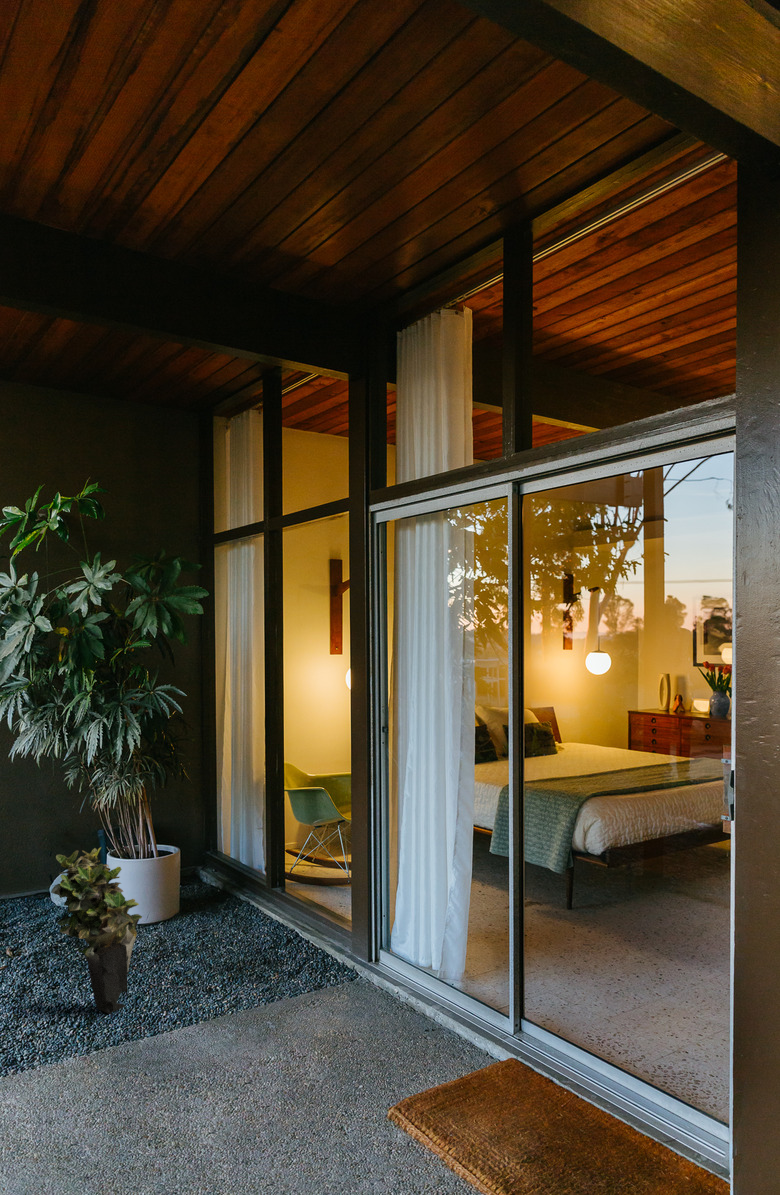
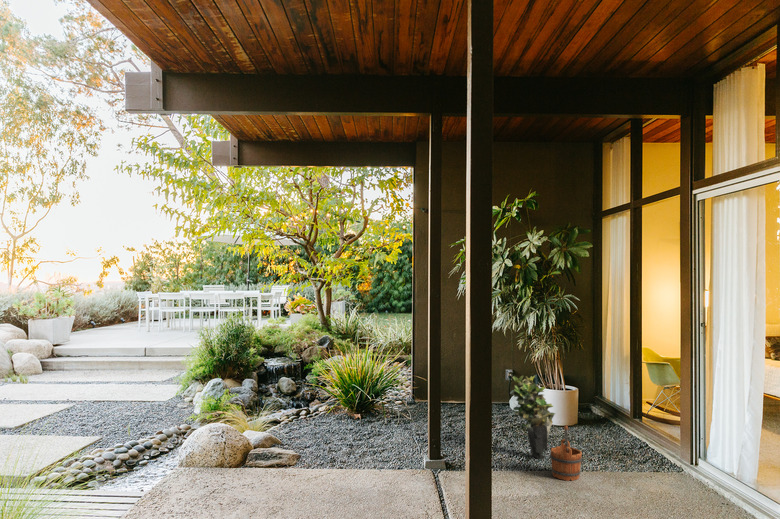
wooden bucket: none [135,944,195,1055] -> present [550,425,582,481]

